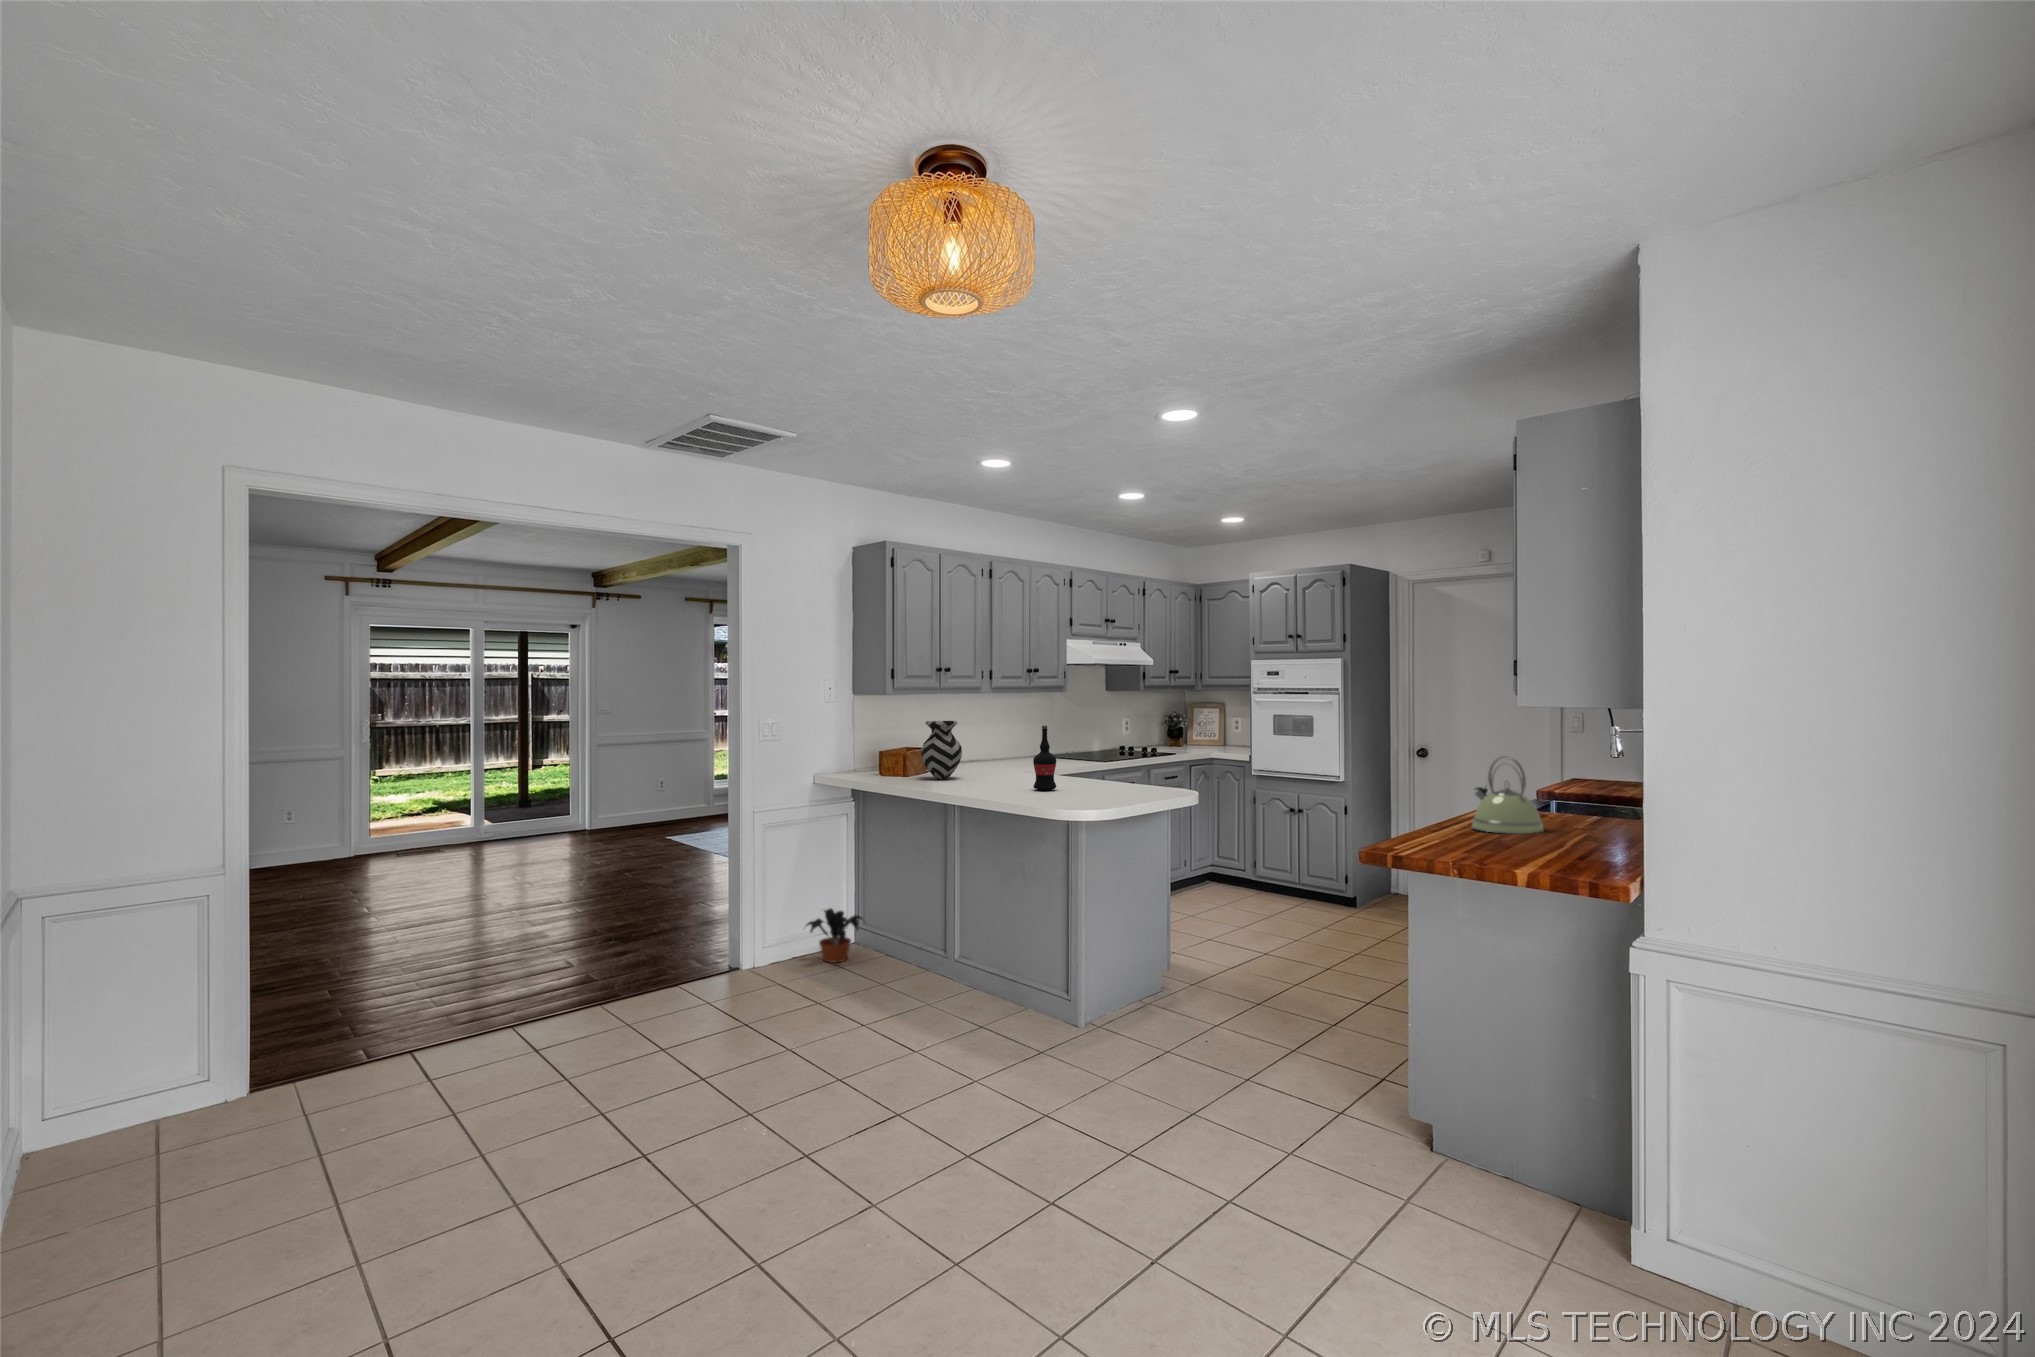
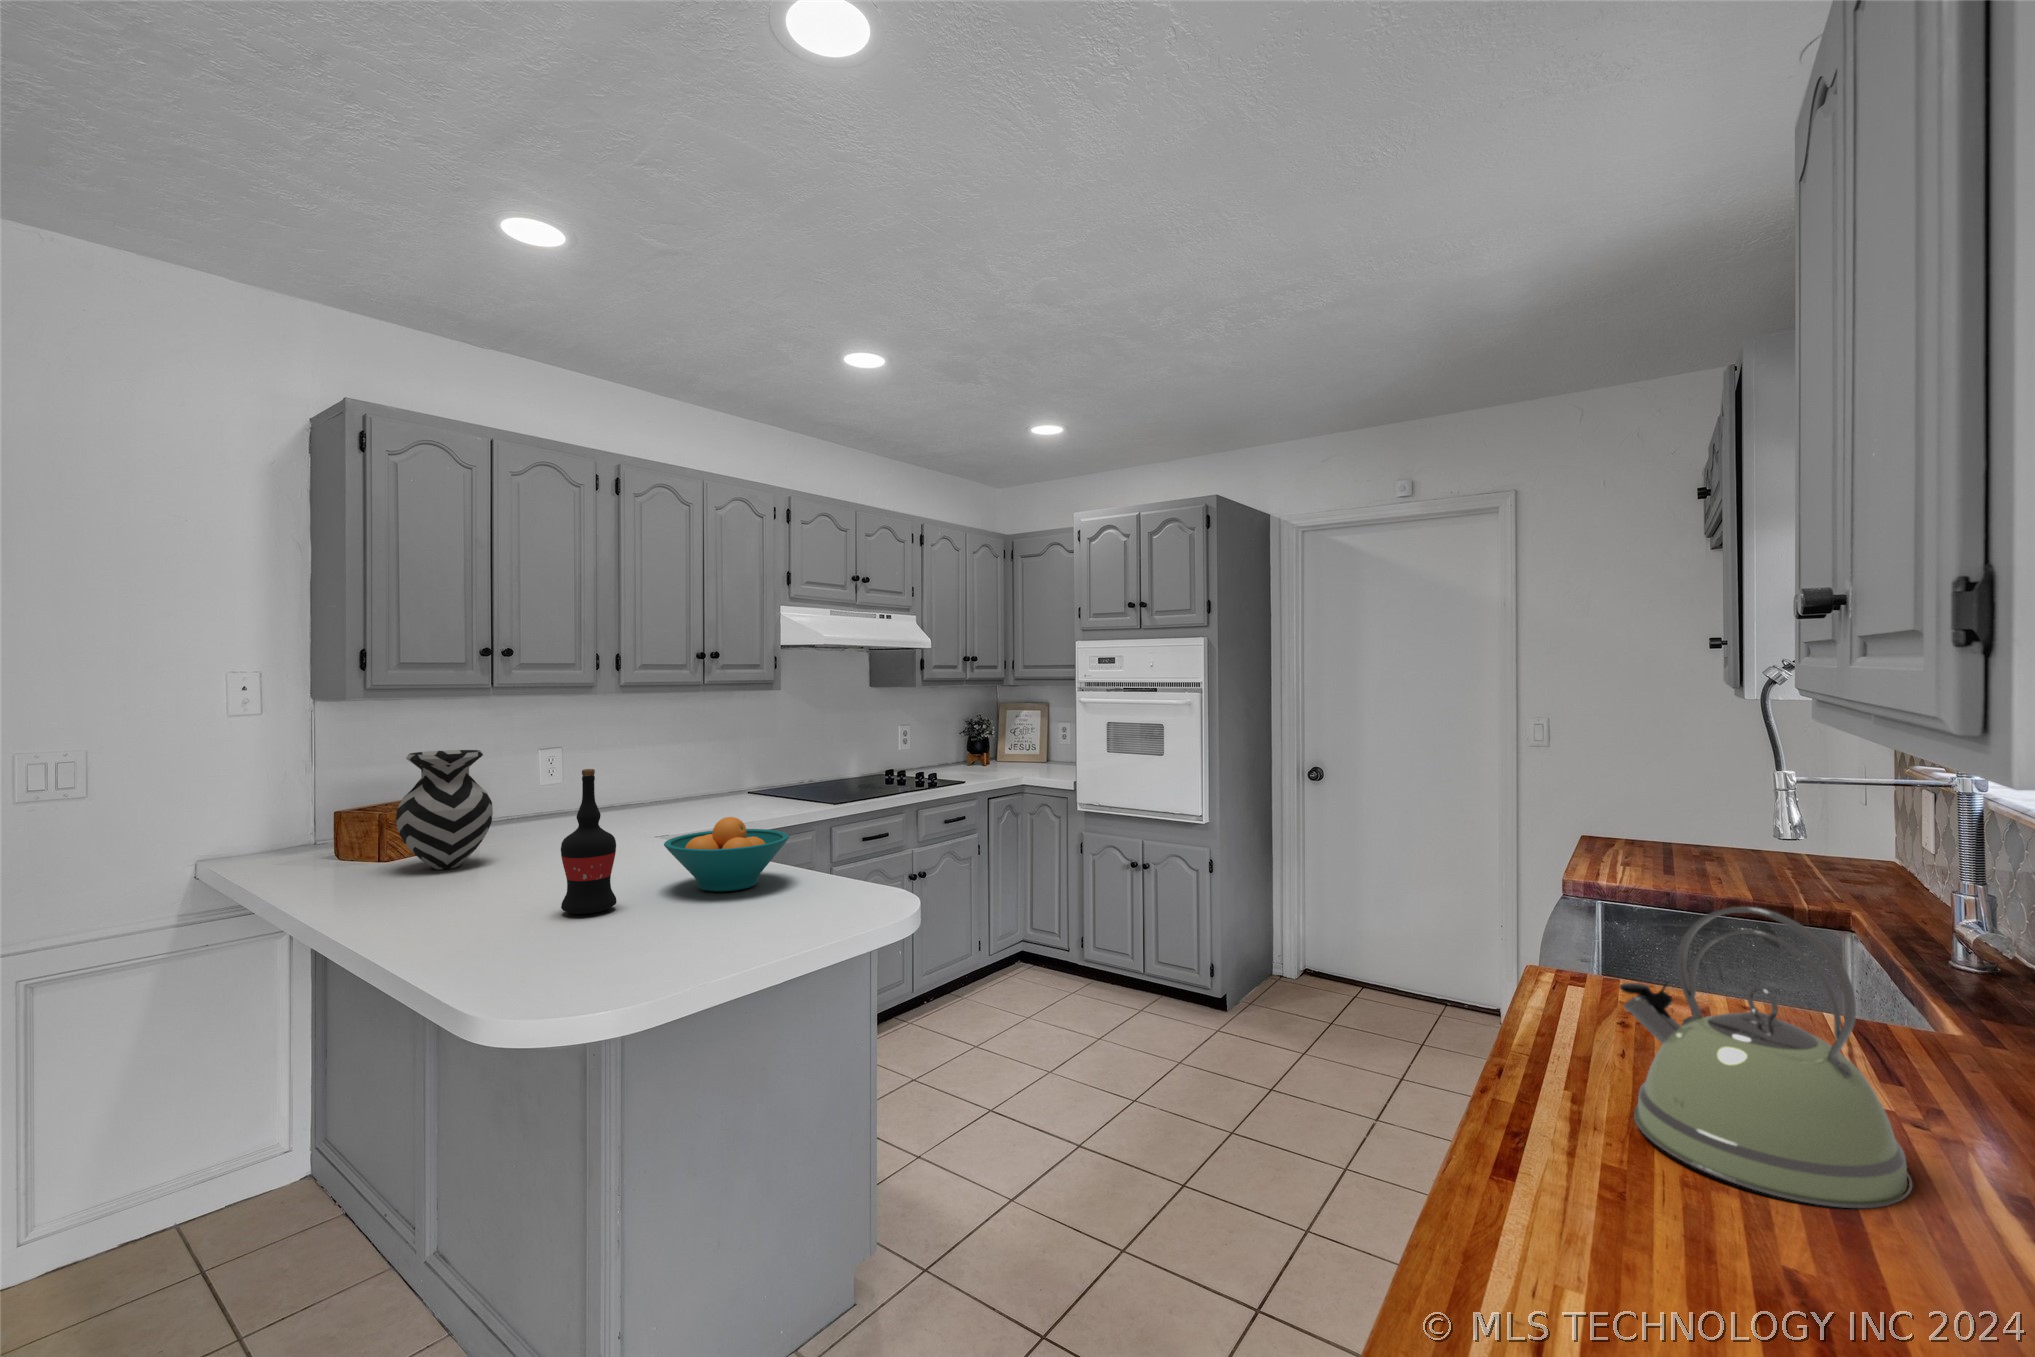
fruit bowl: none [1067,752,1124,786] -> present [664,817,789,892]
potted plant: present [807,908,863,963] -> none [108,1132,289,1265]

